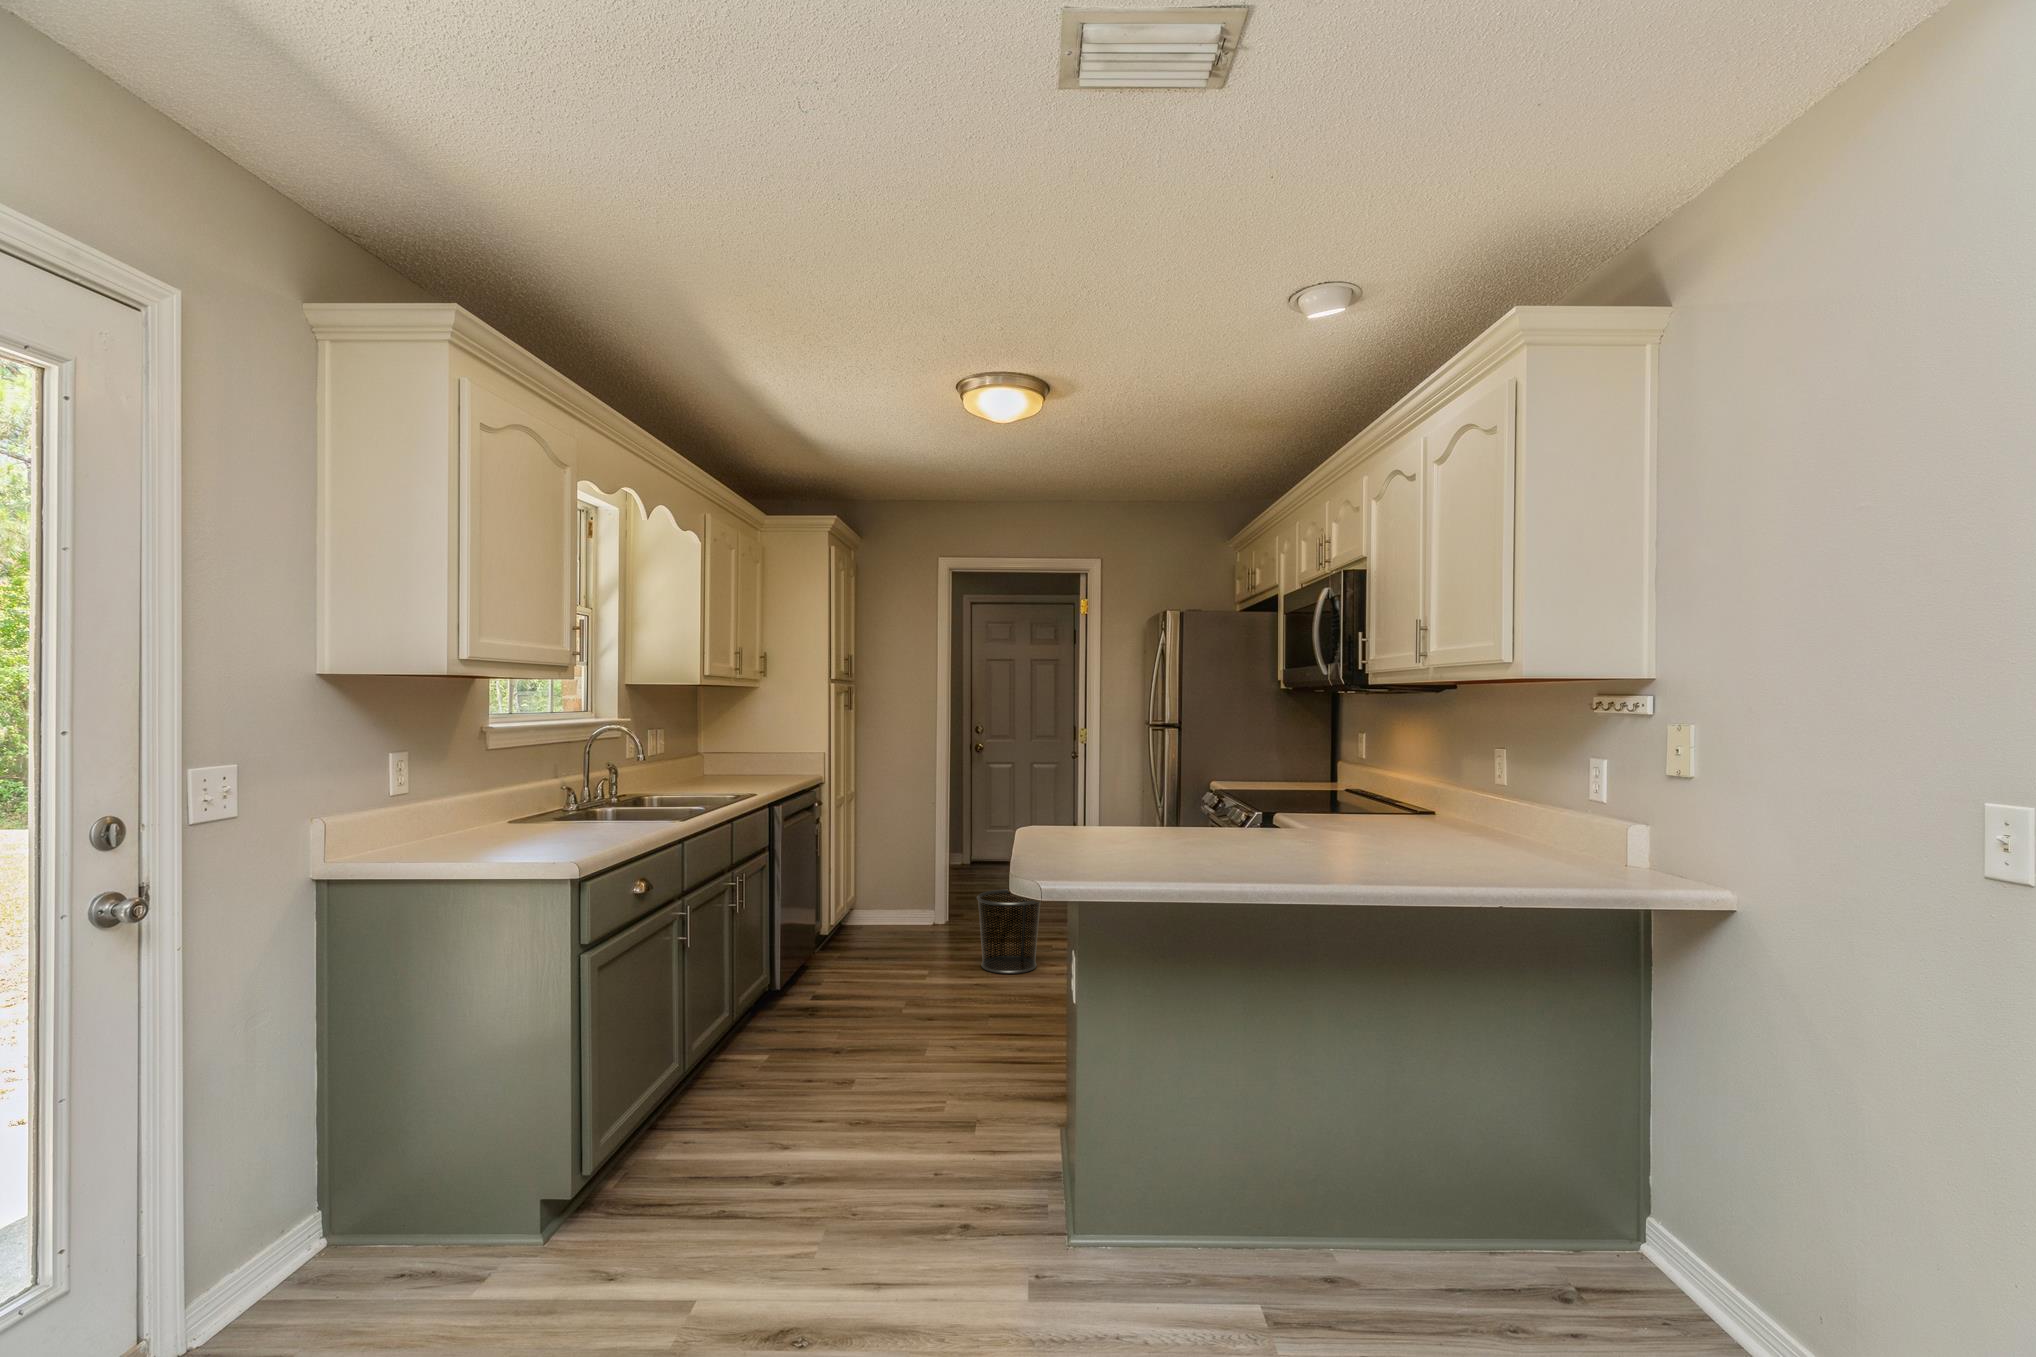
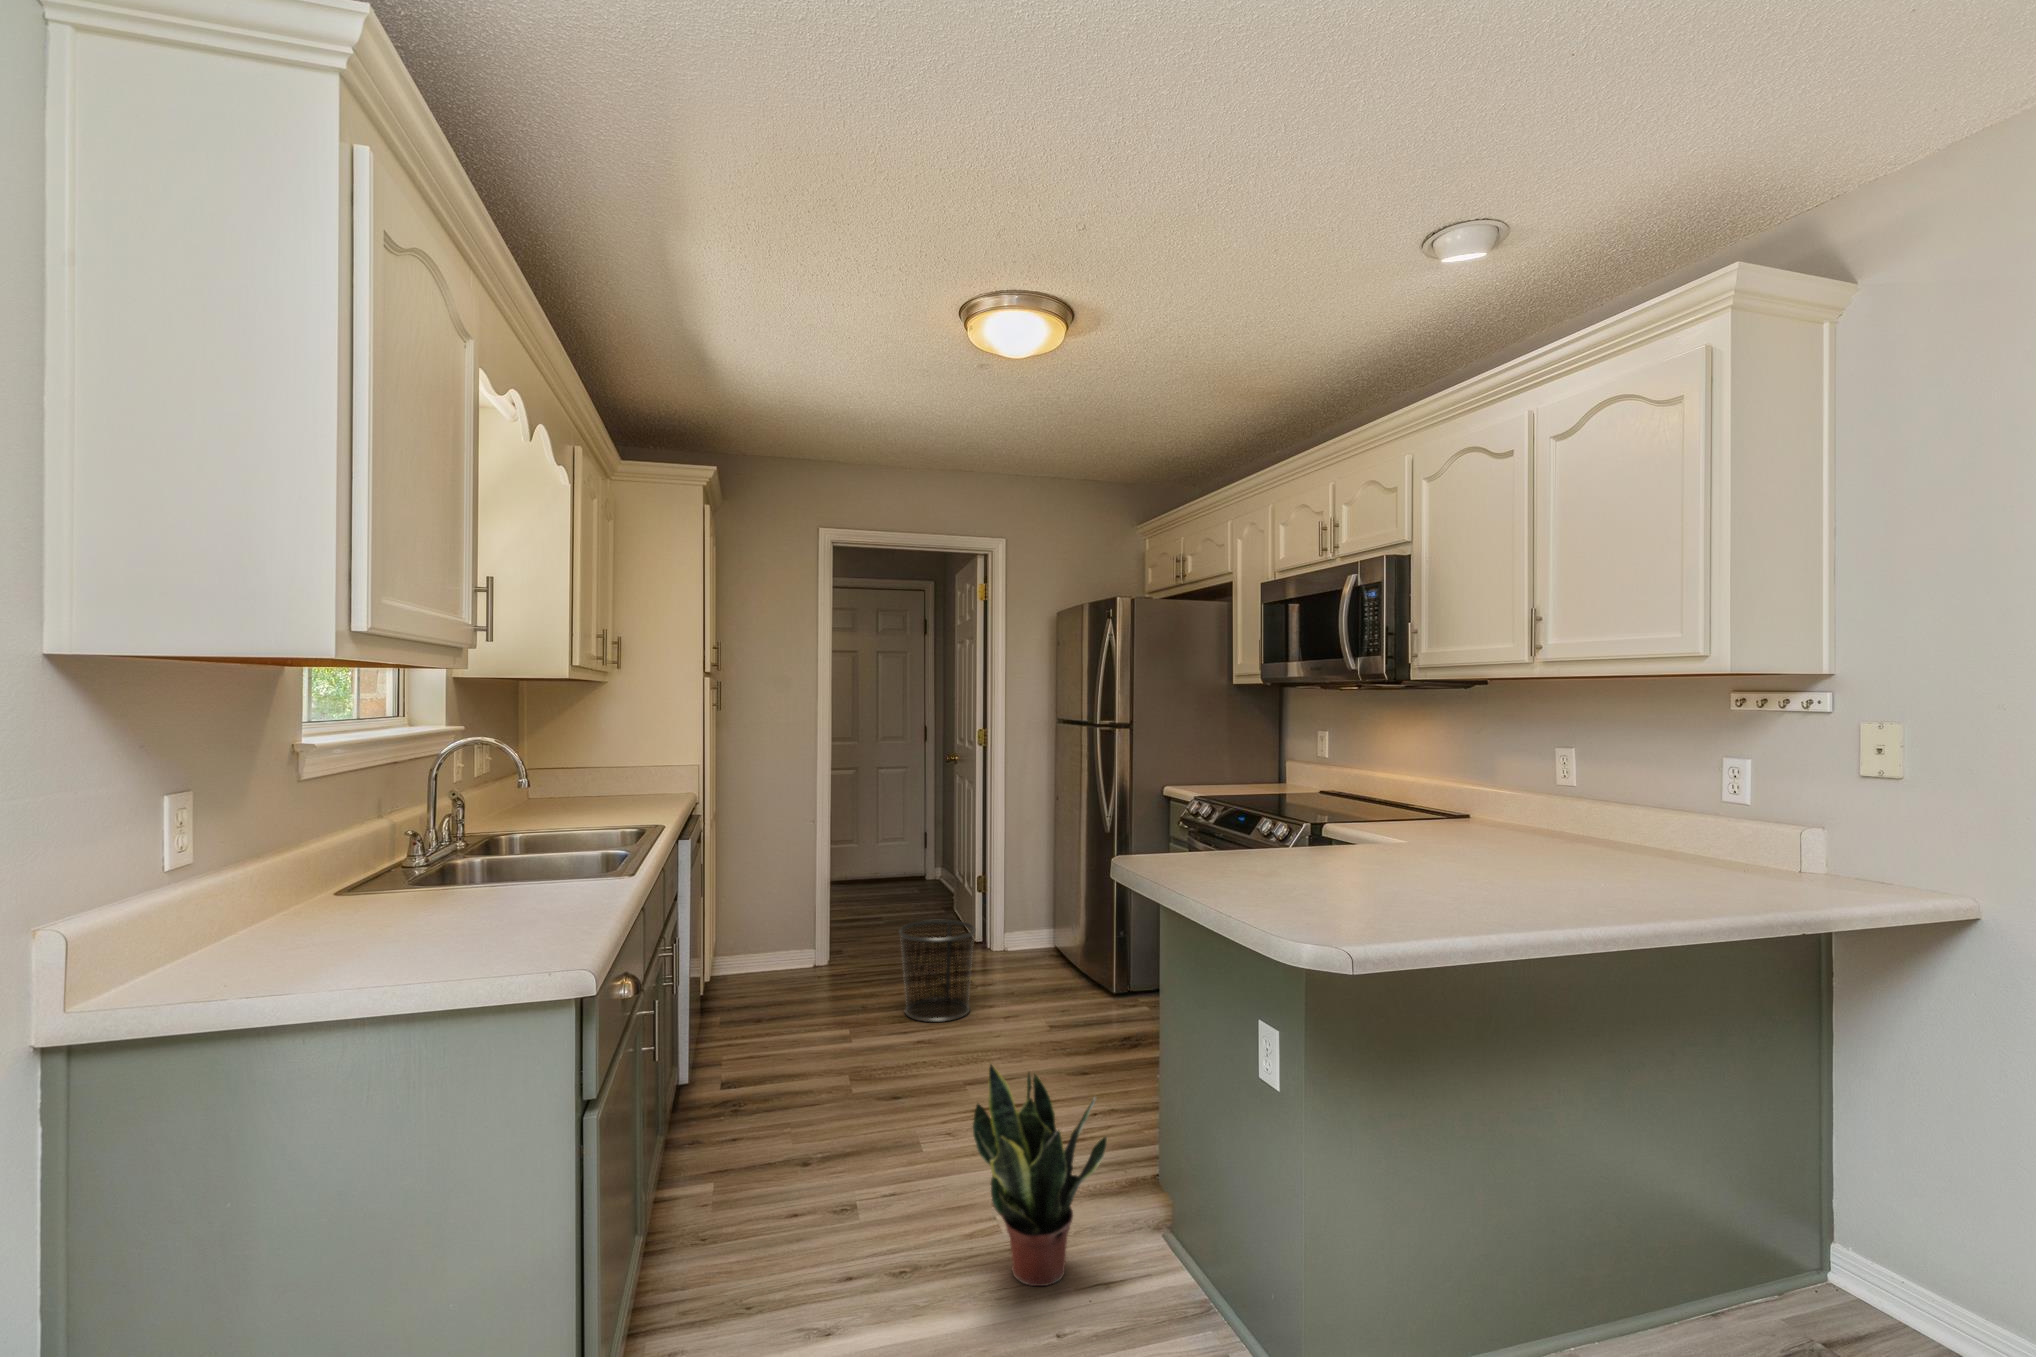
potted plant: none [909,978,1017,1153] -> present [973,1065,1107,1286]

